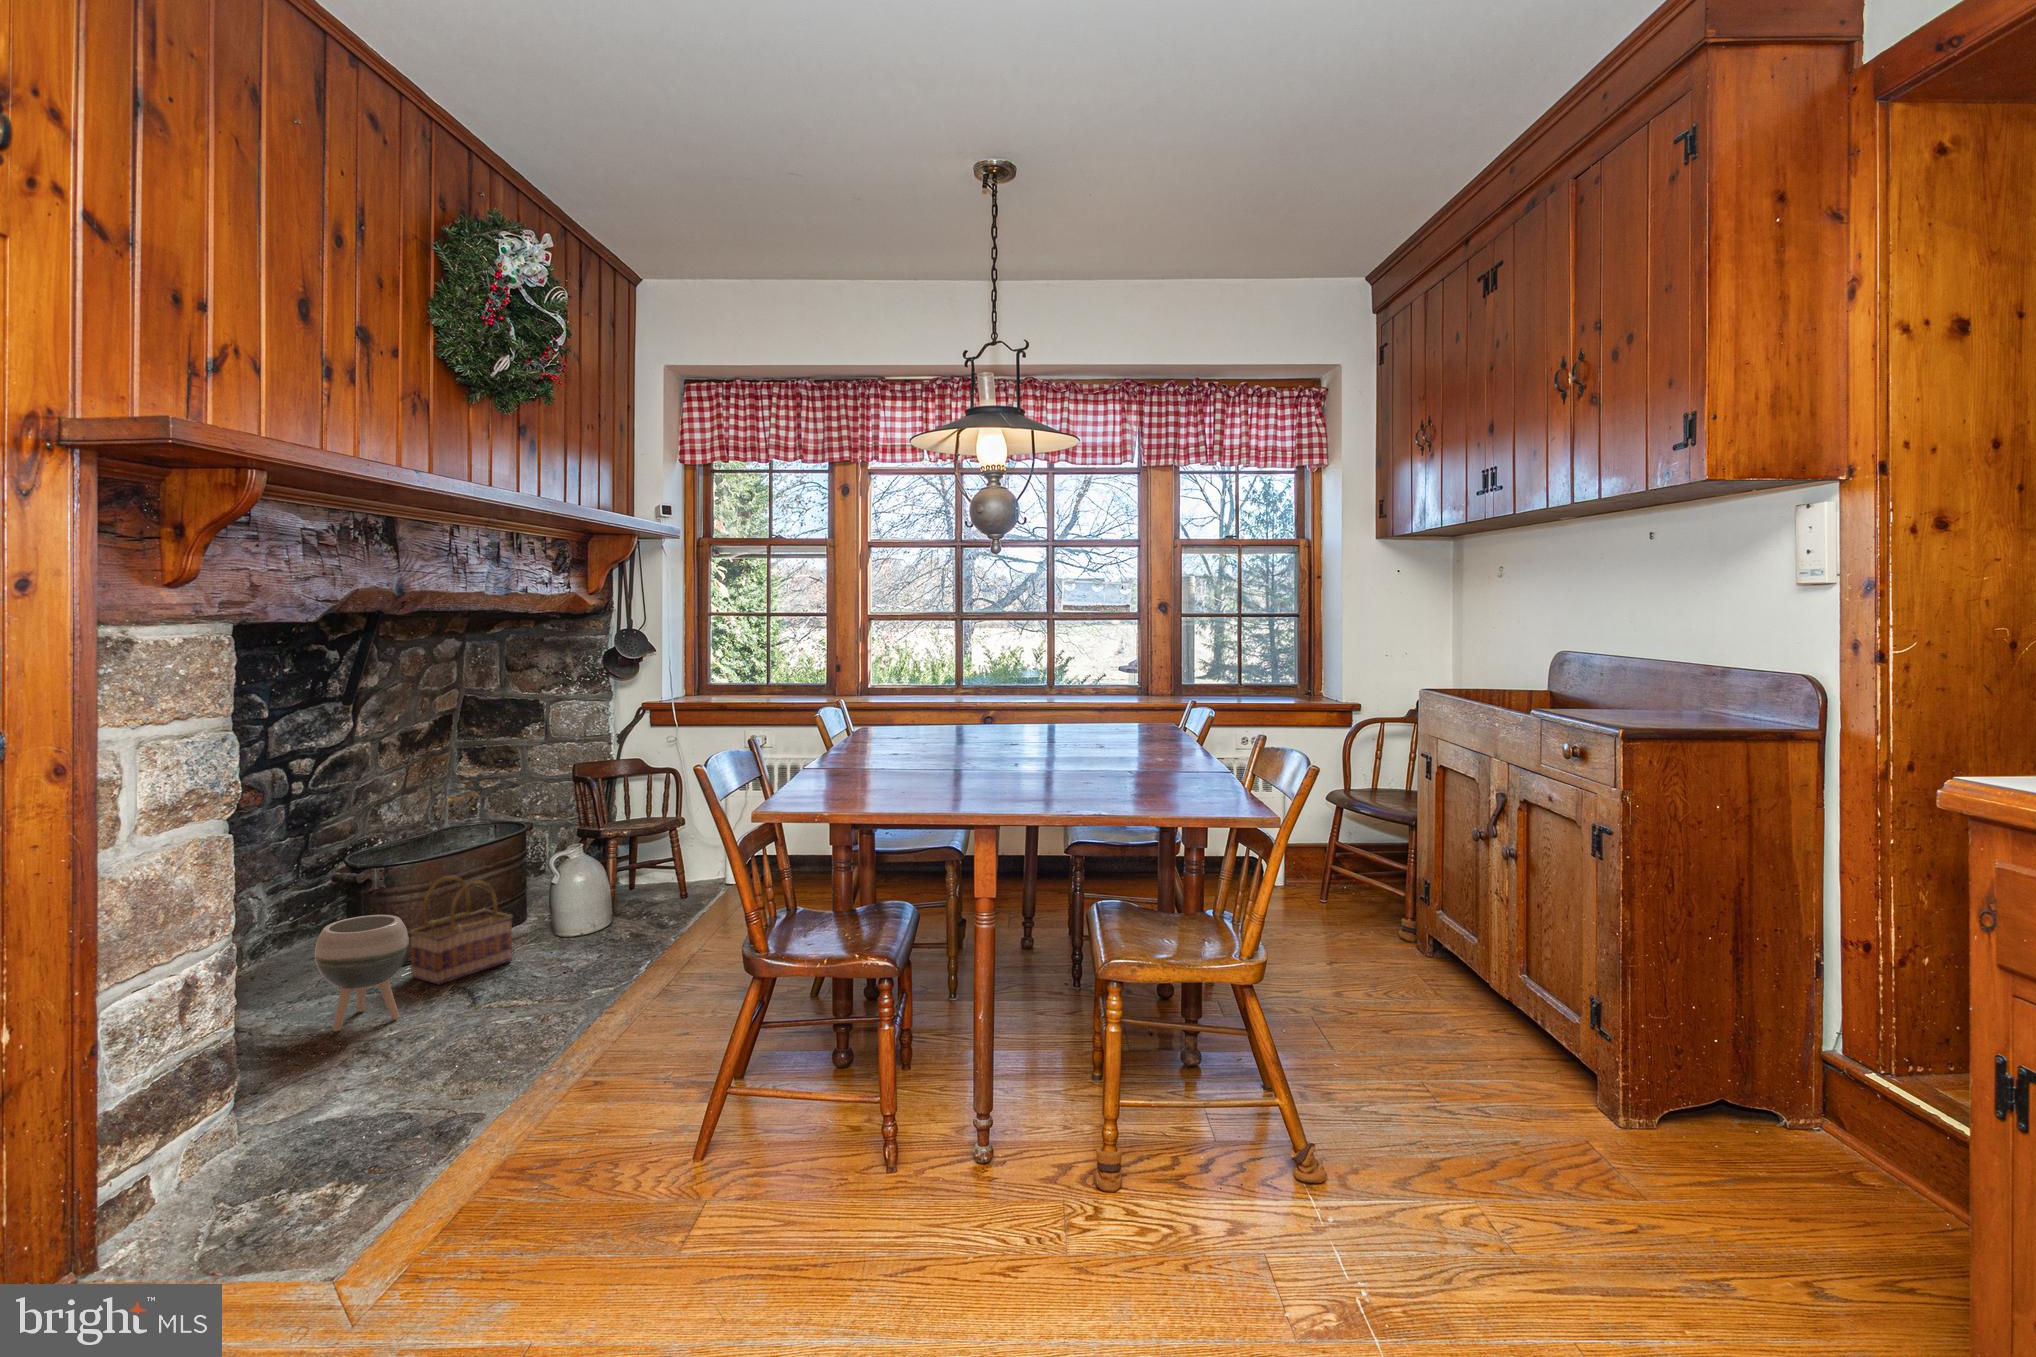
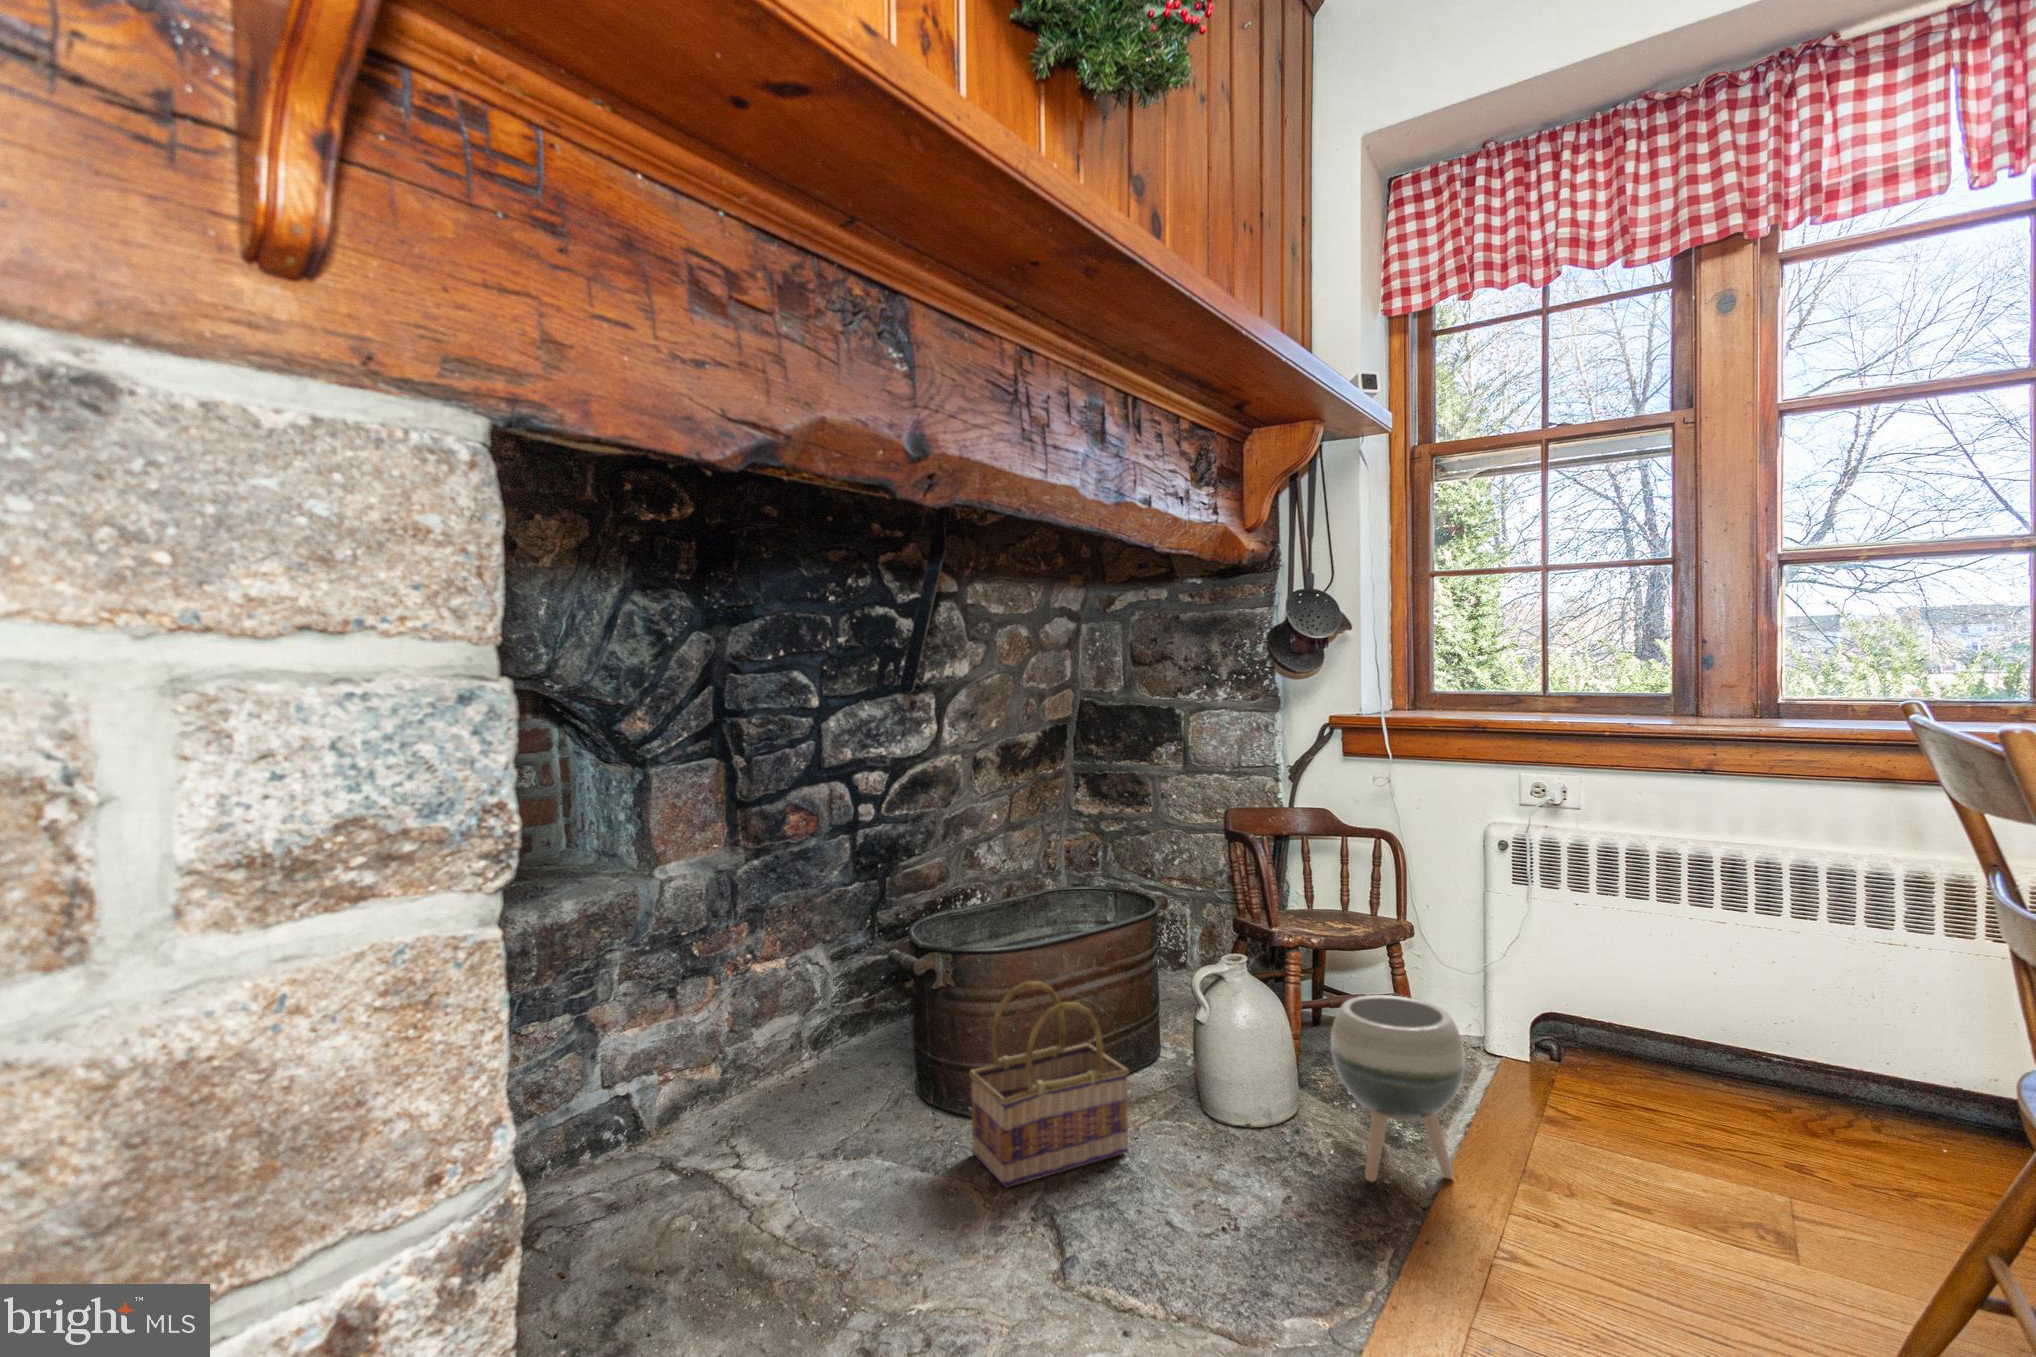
planter: present [315,915,409,1031] -> present [1331,995,1465,1182]

